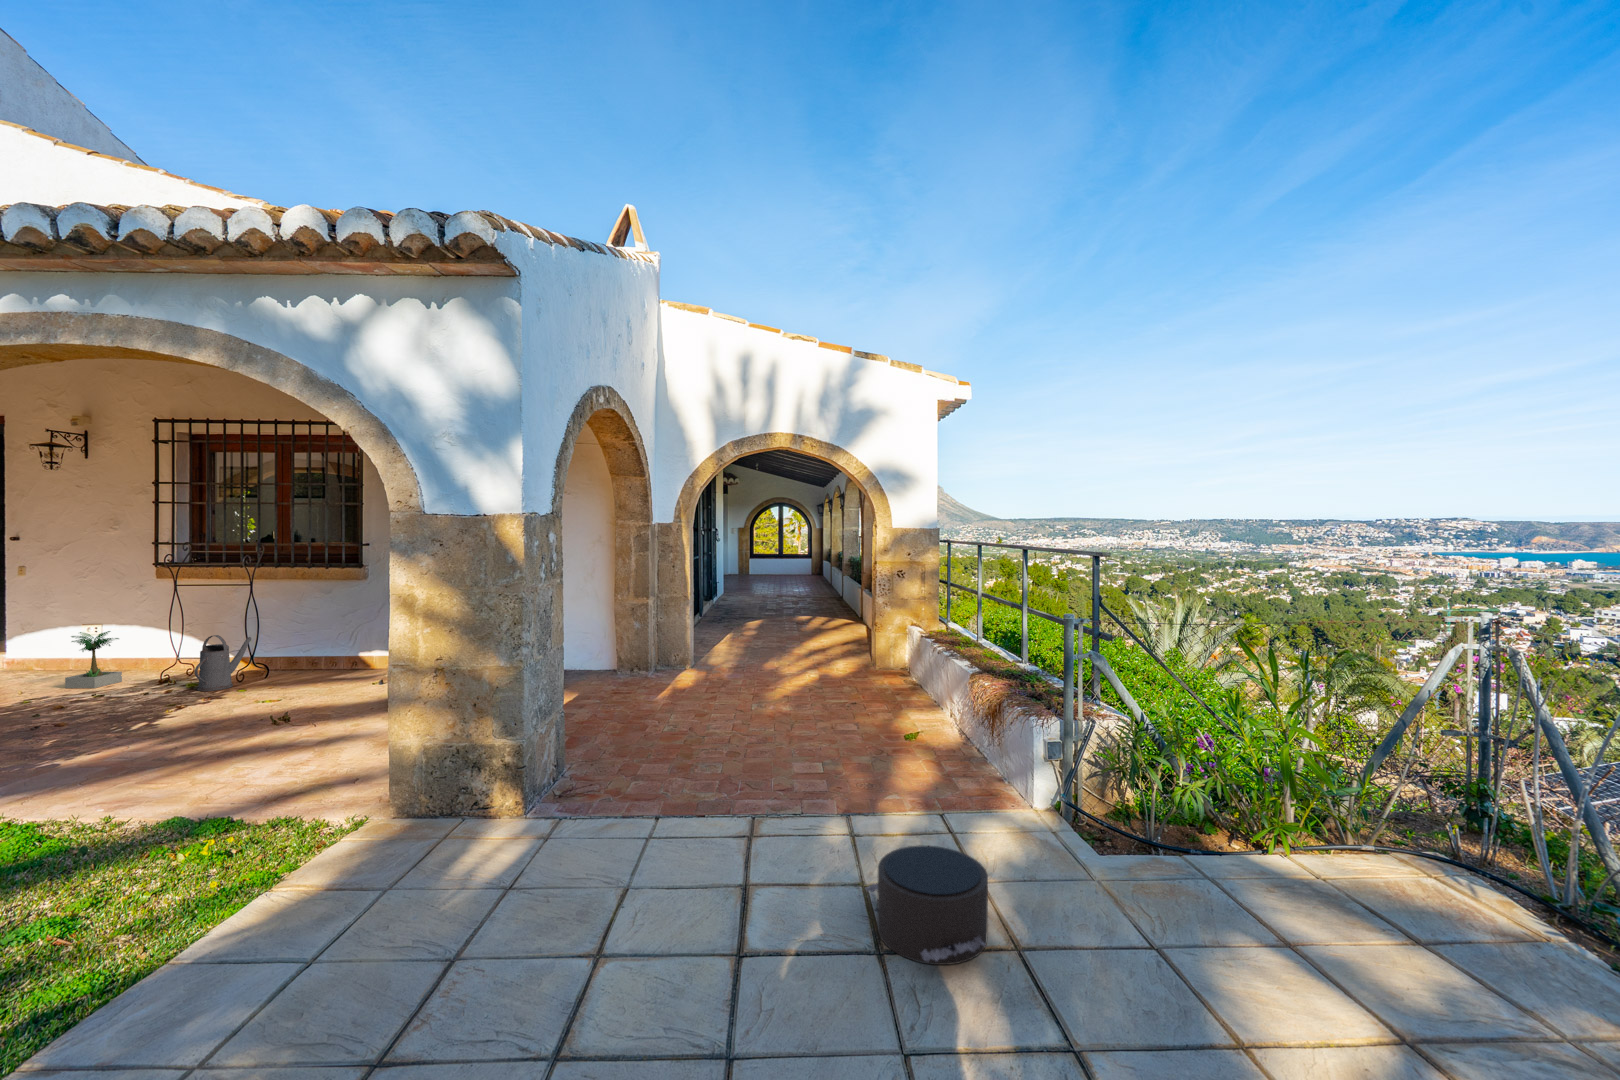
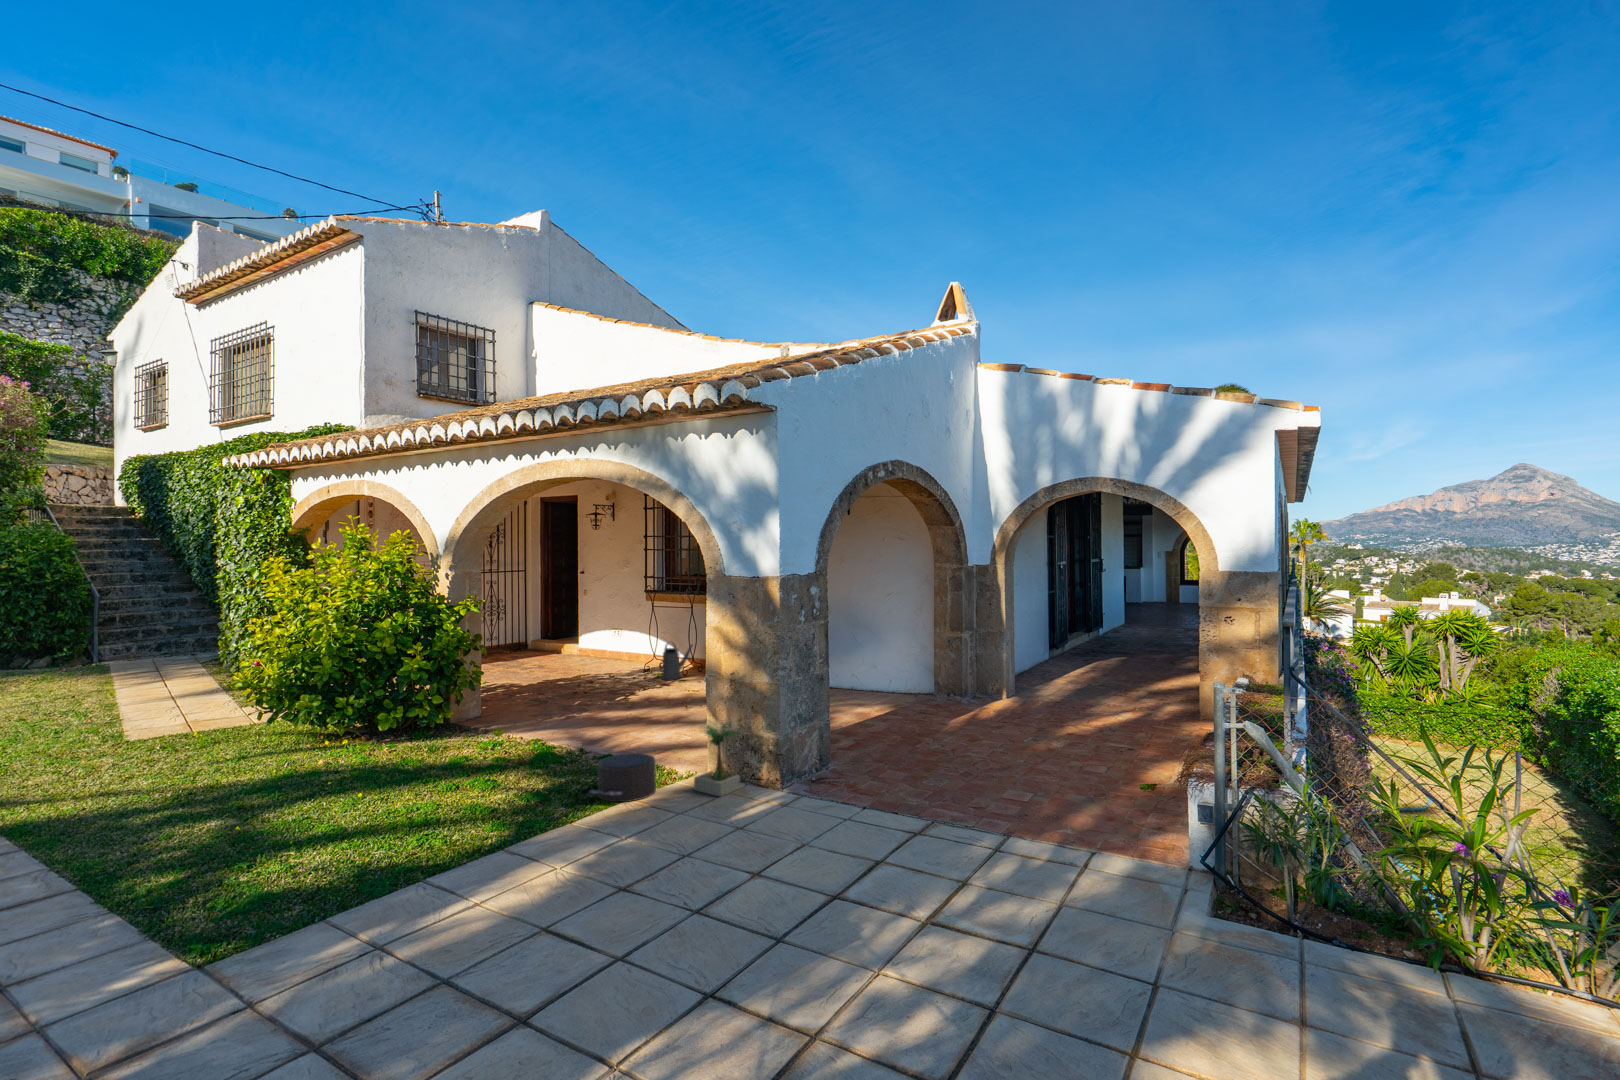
potted plant: present [65,631,122,688] -> present [694,719,744,796]
pouf: present [865,845,988,965] -> present [590,753,656,802]

